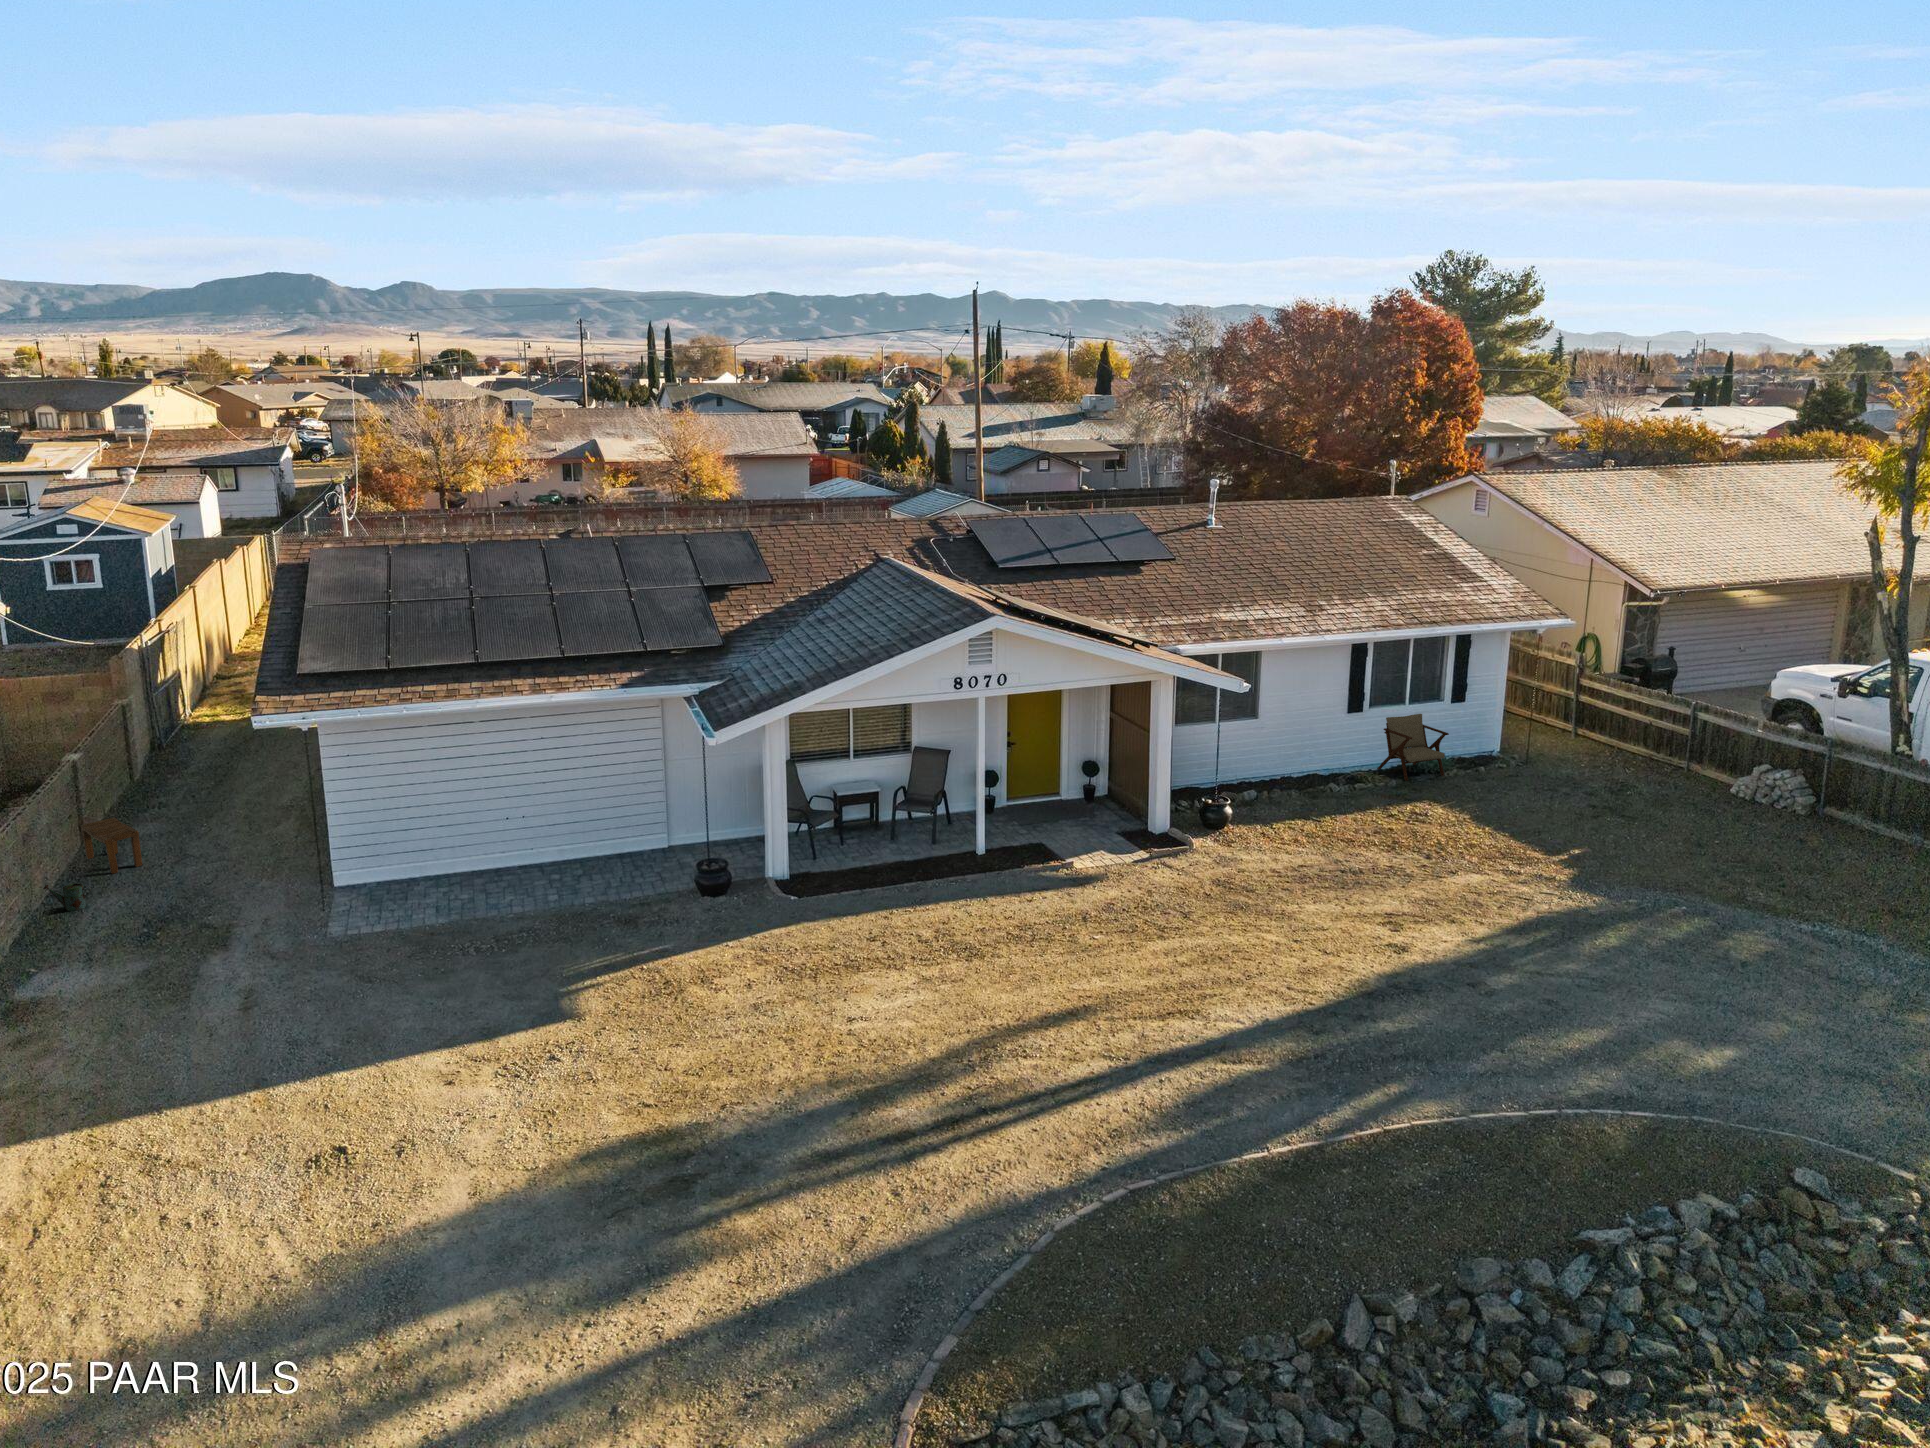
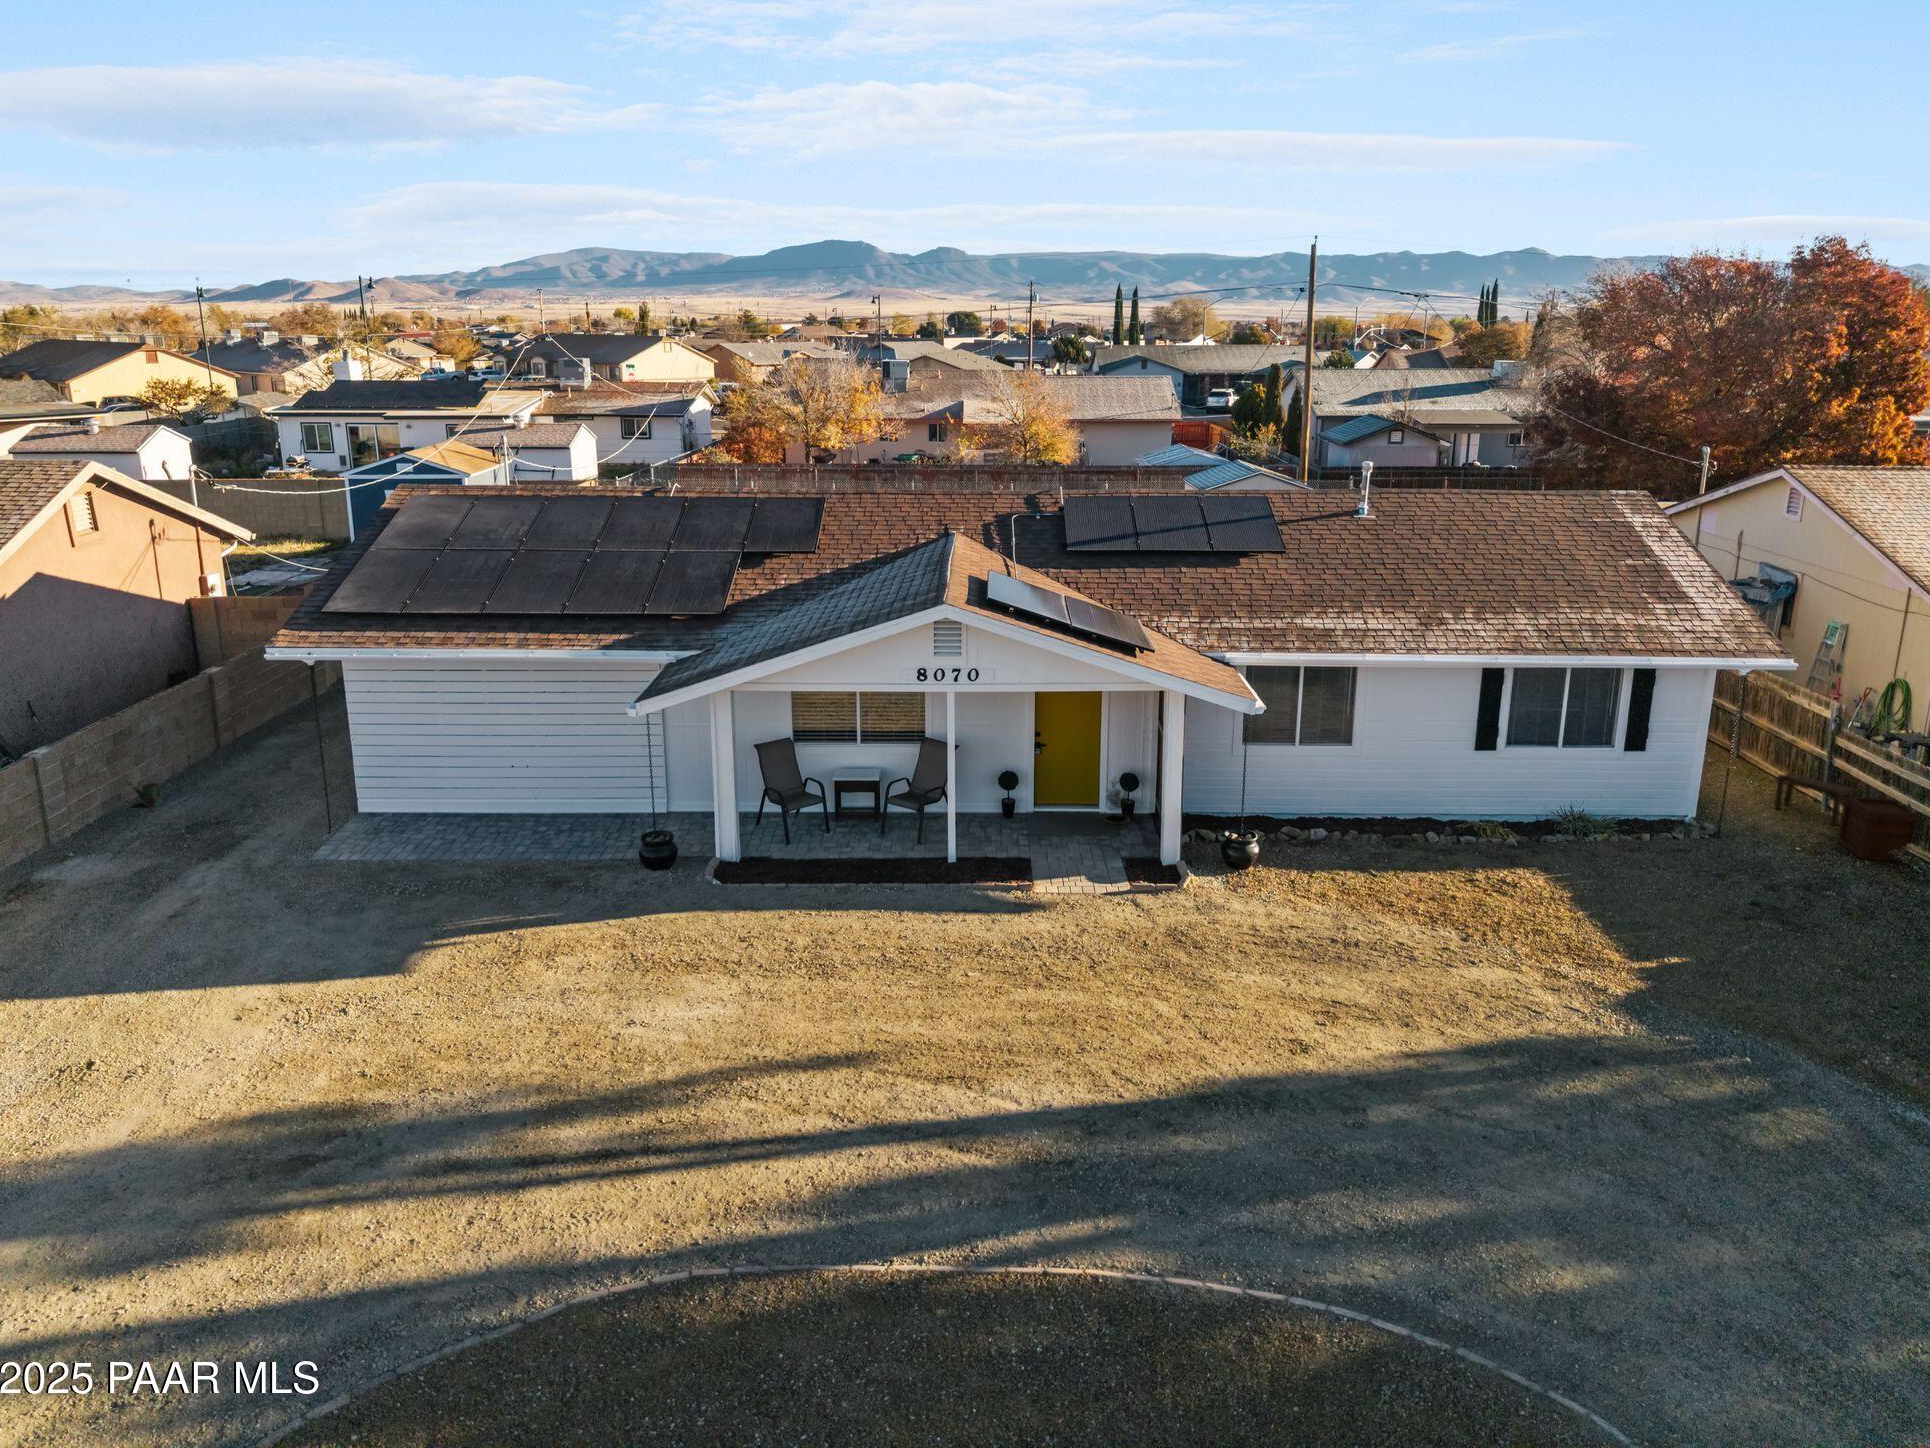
lounge chair: present [1377,714,1449,781] -> none [1511,760,1599,839]
wooden crate: none [1603,720,1667,769] -> present [1837,797,1918,861]
potted tree: none [1068,764,1093,808] -> present [1104,781,1130,824]
bench: present [81,817,142,874] -> present [1775,773,1854,826]

